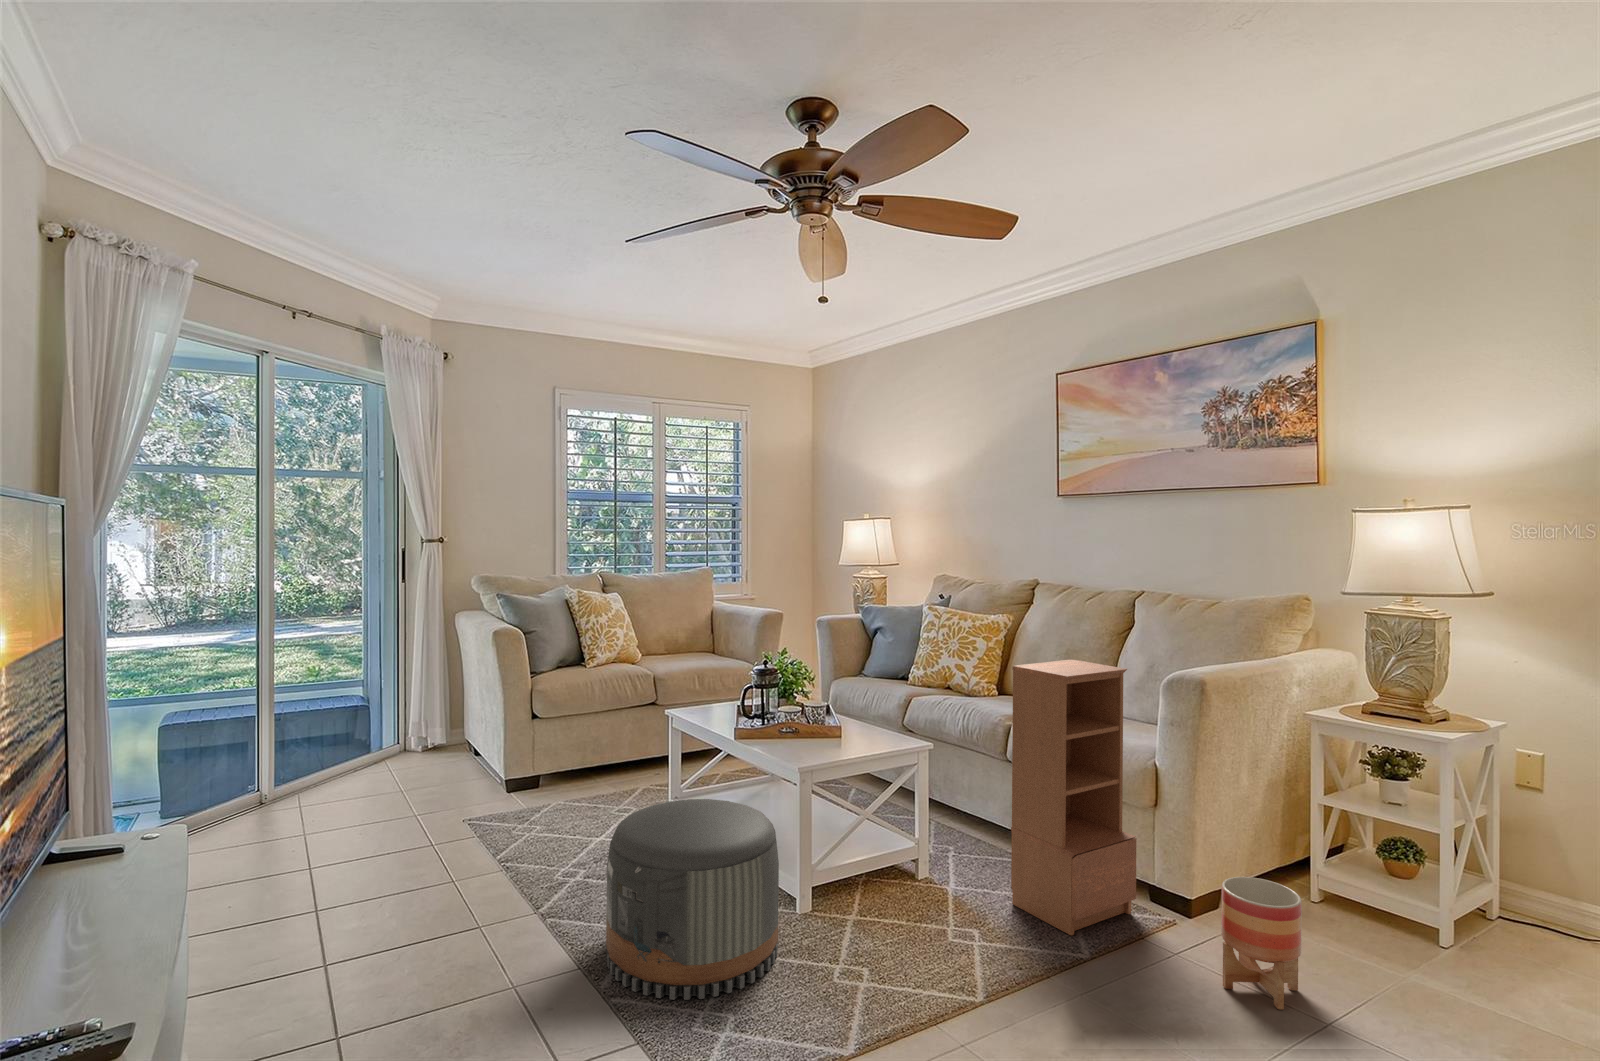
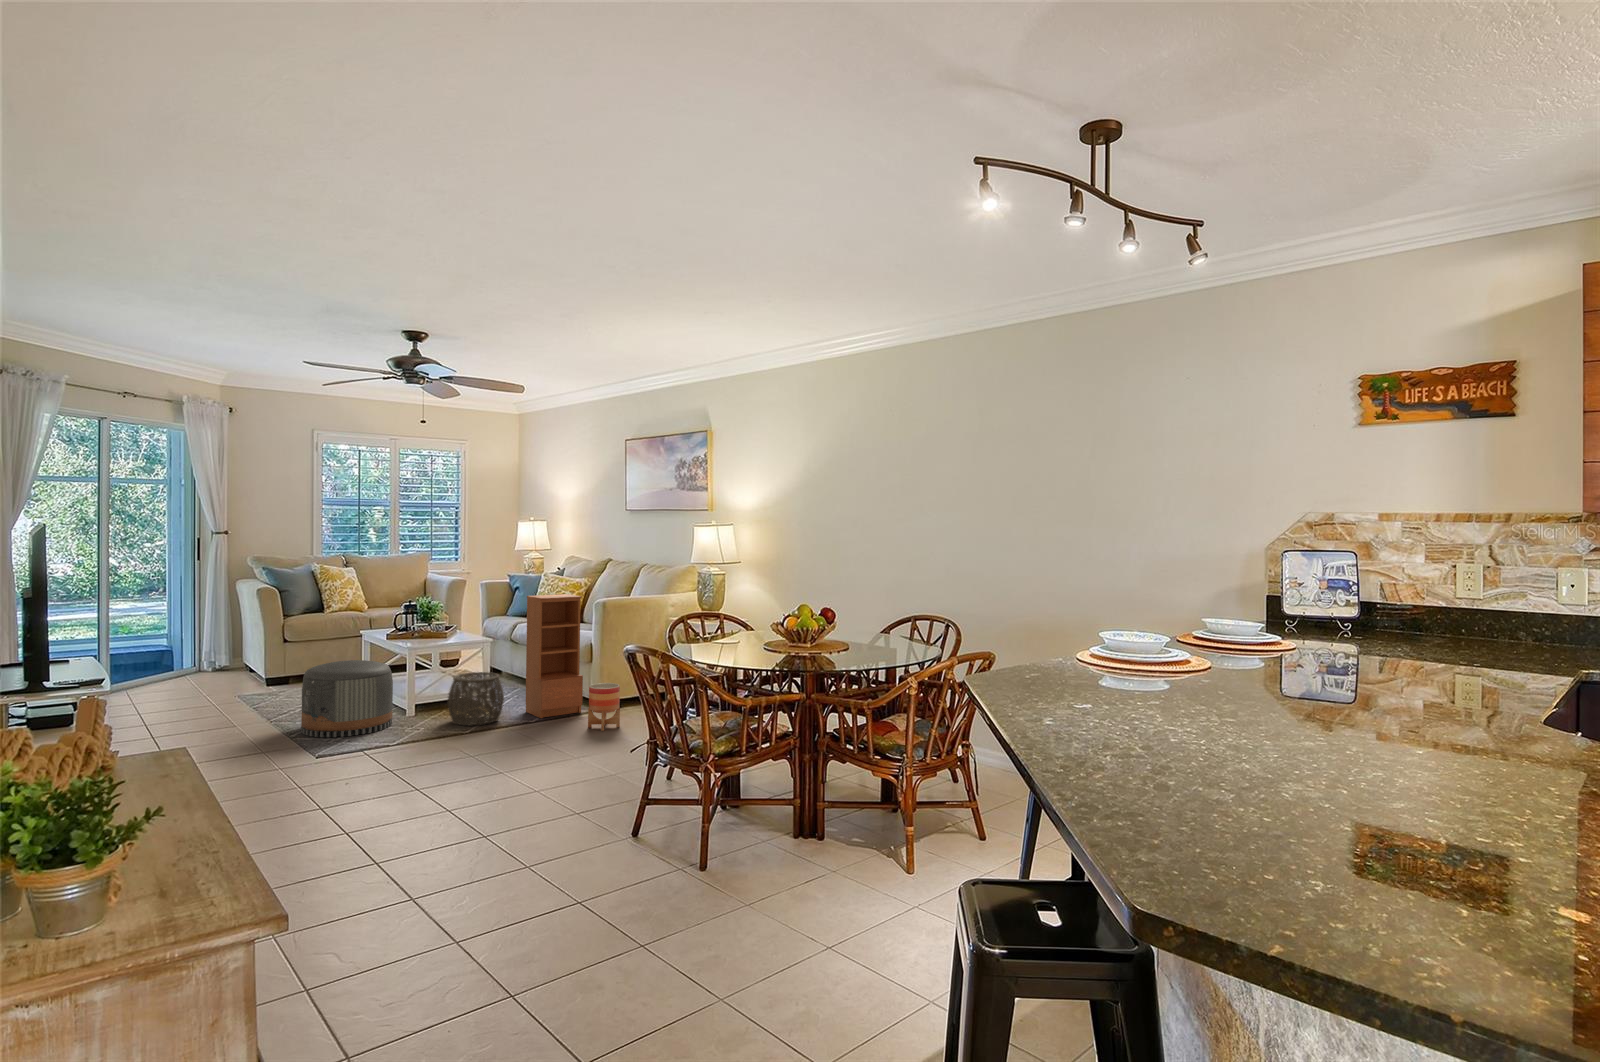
woven basket: none [886,827,1003,964] -> present [448,672,504,726]

